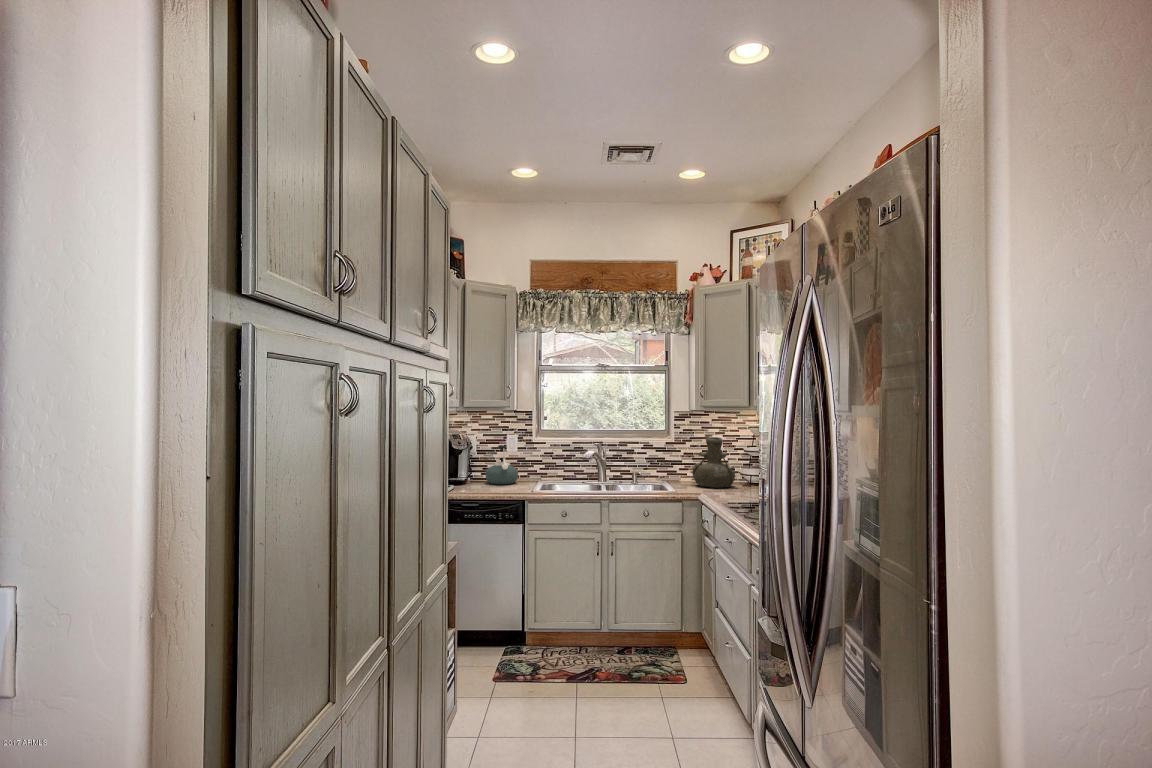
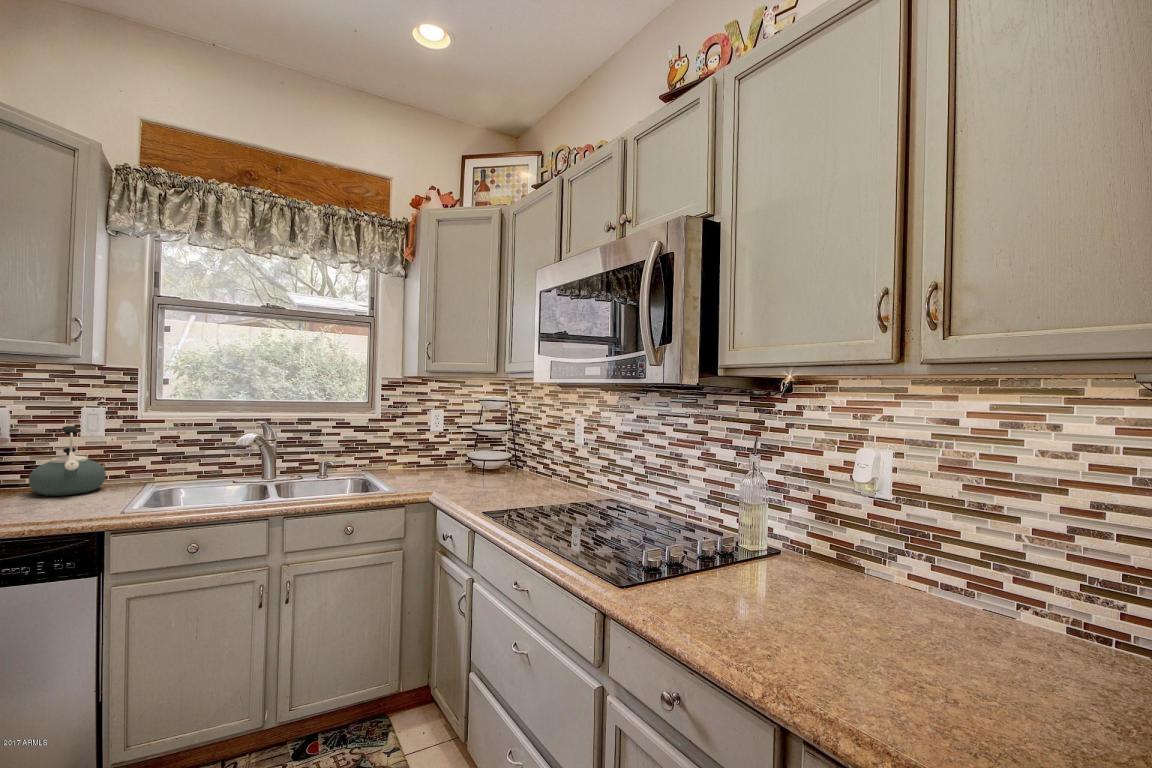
vase: present [691,437,737,488] -> none [402,413,465,479]

